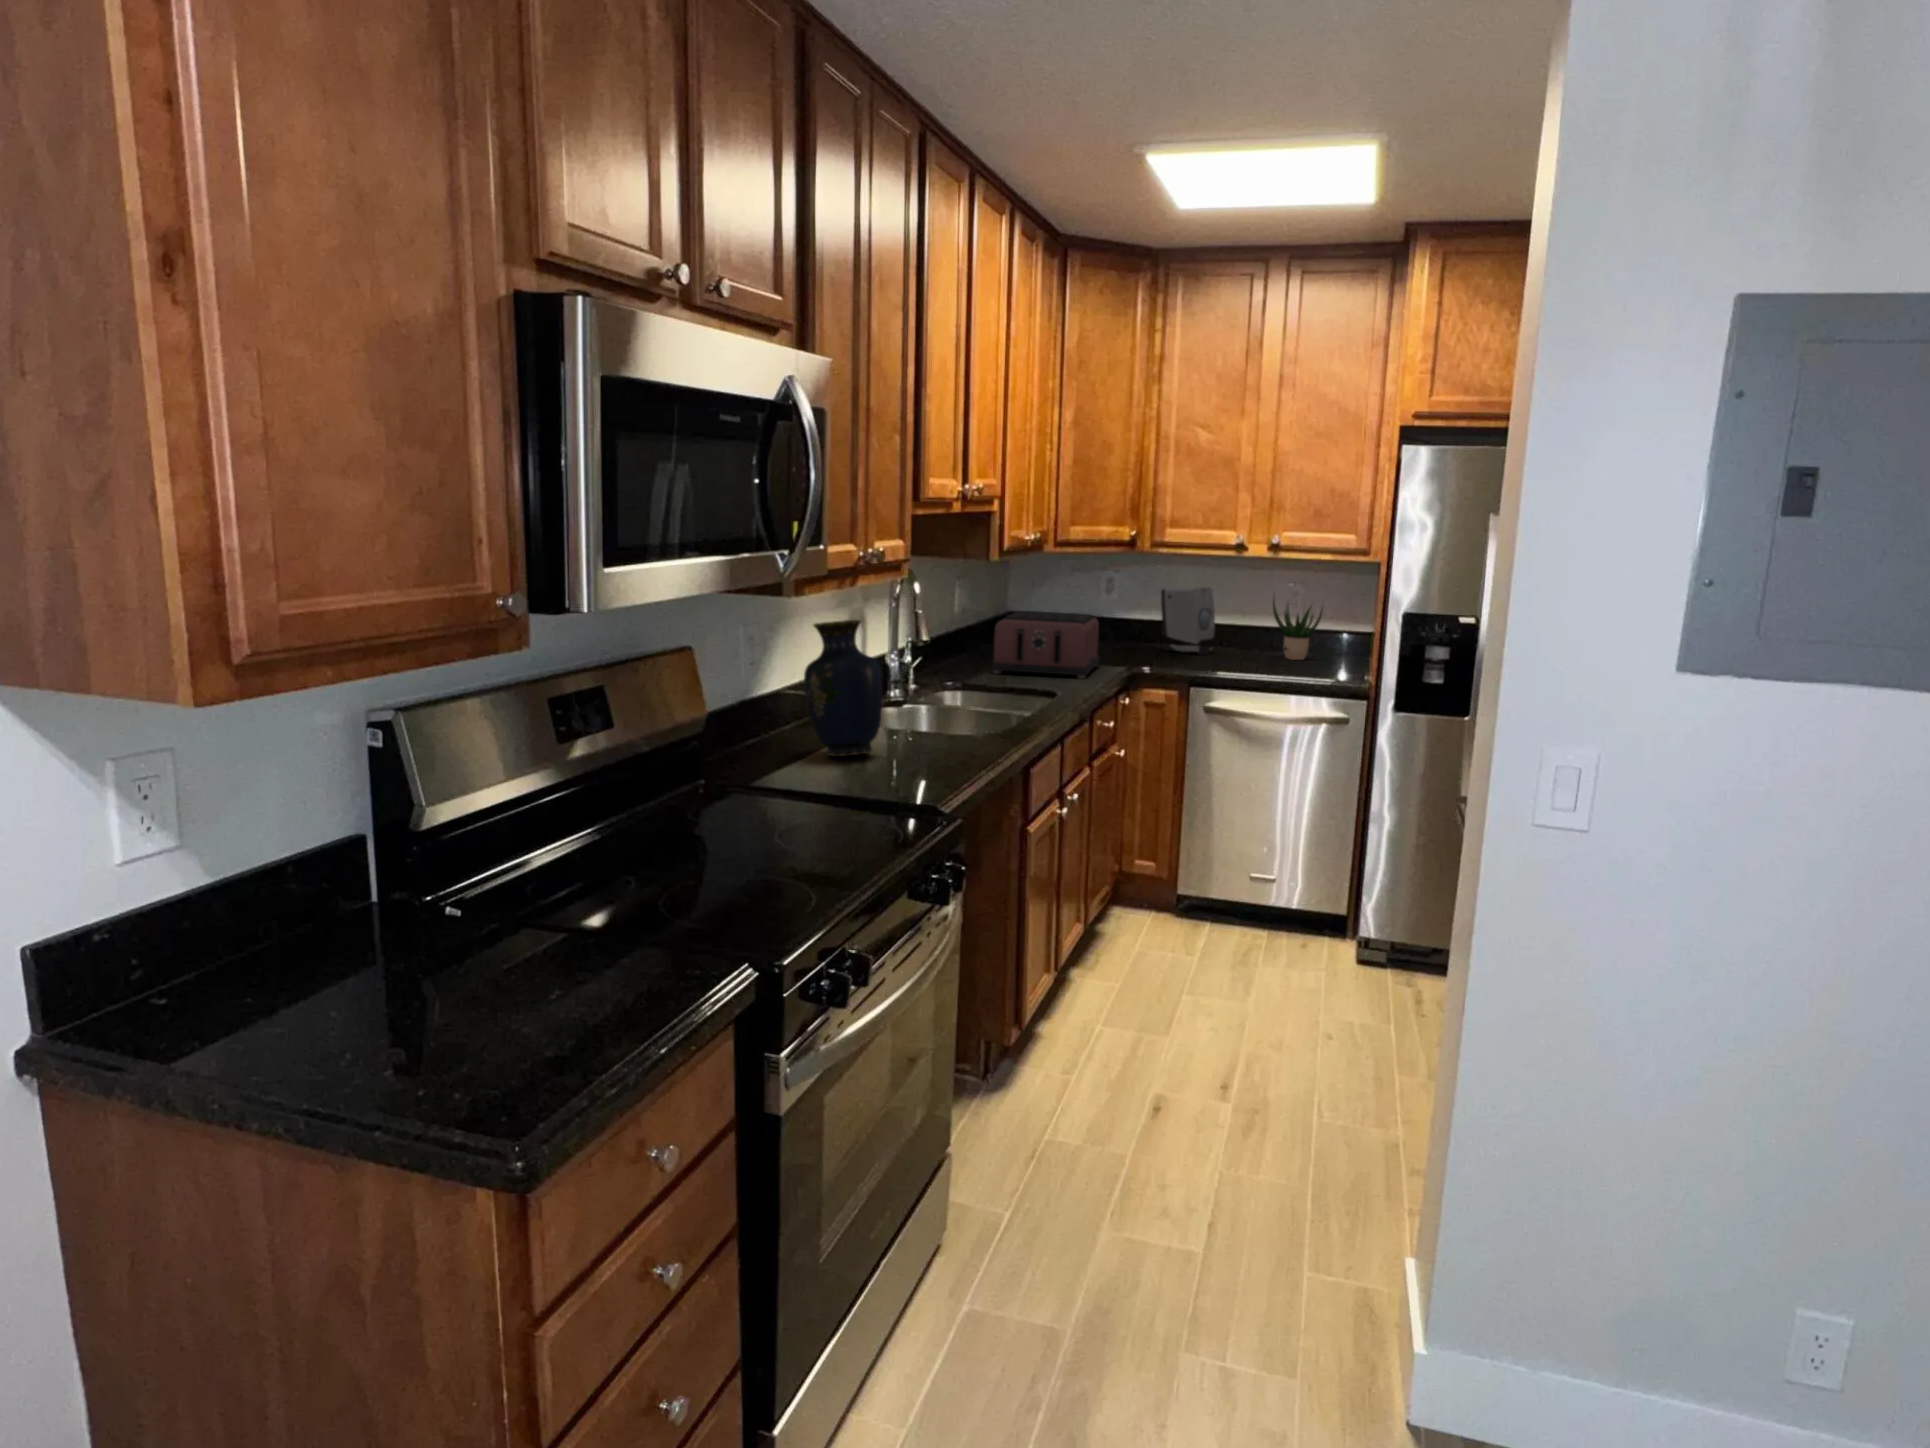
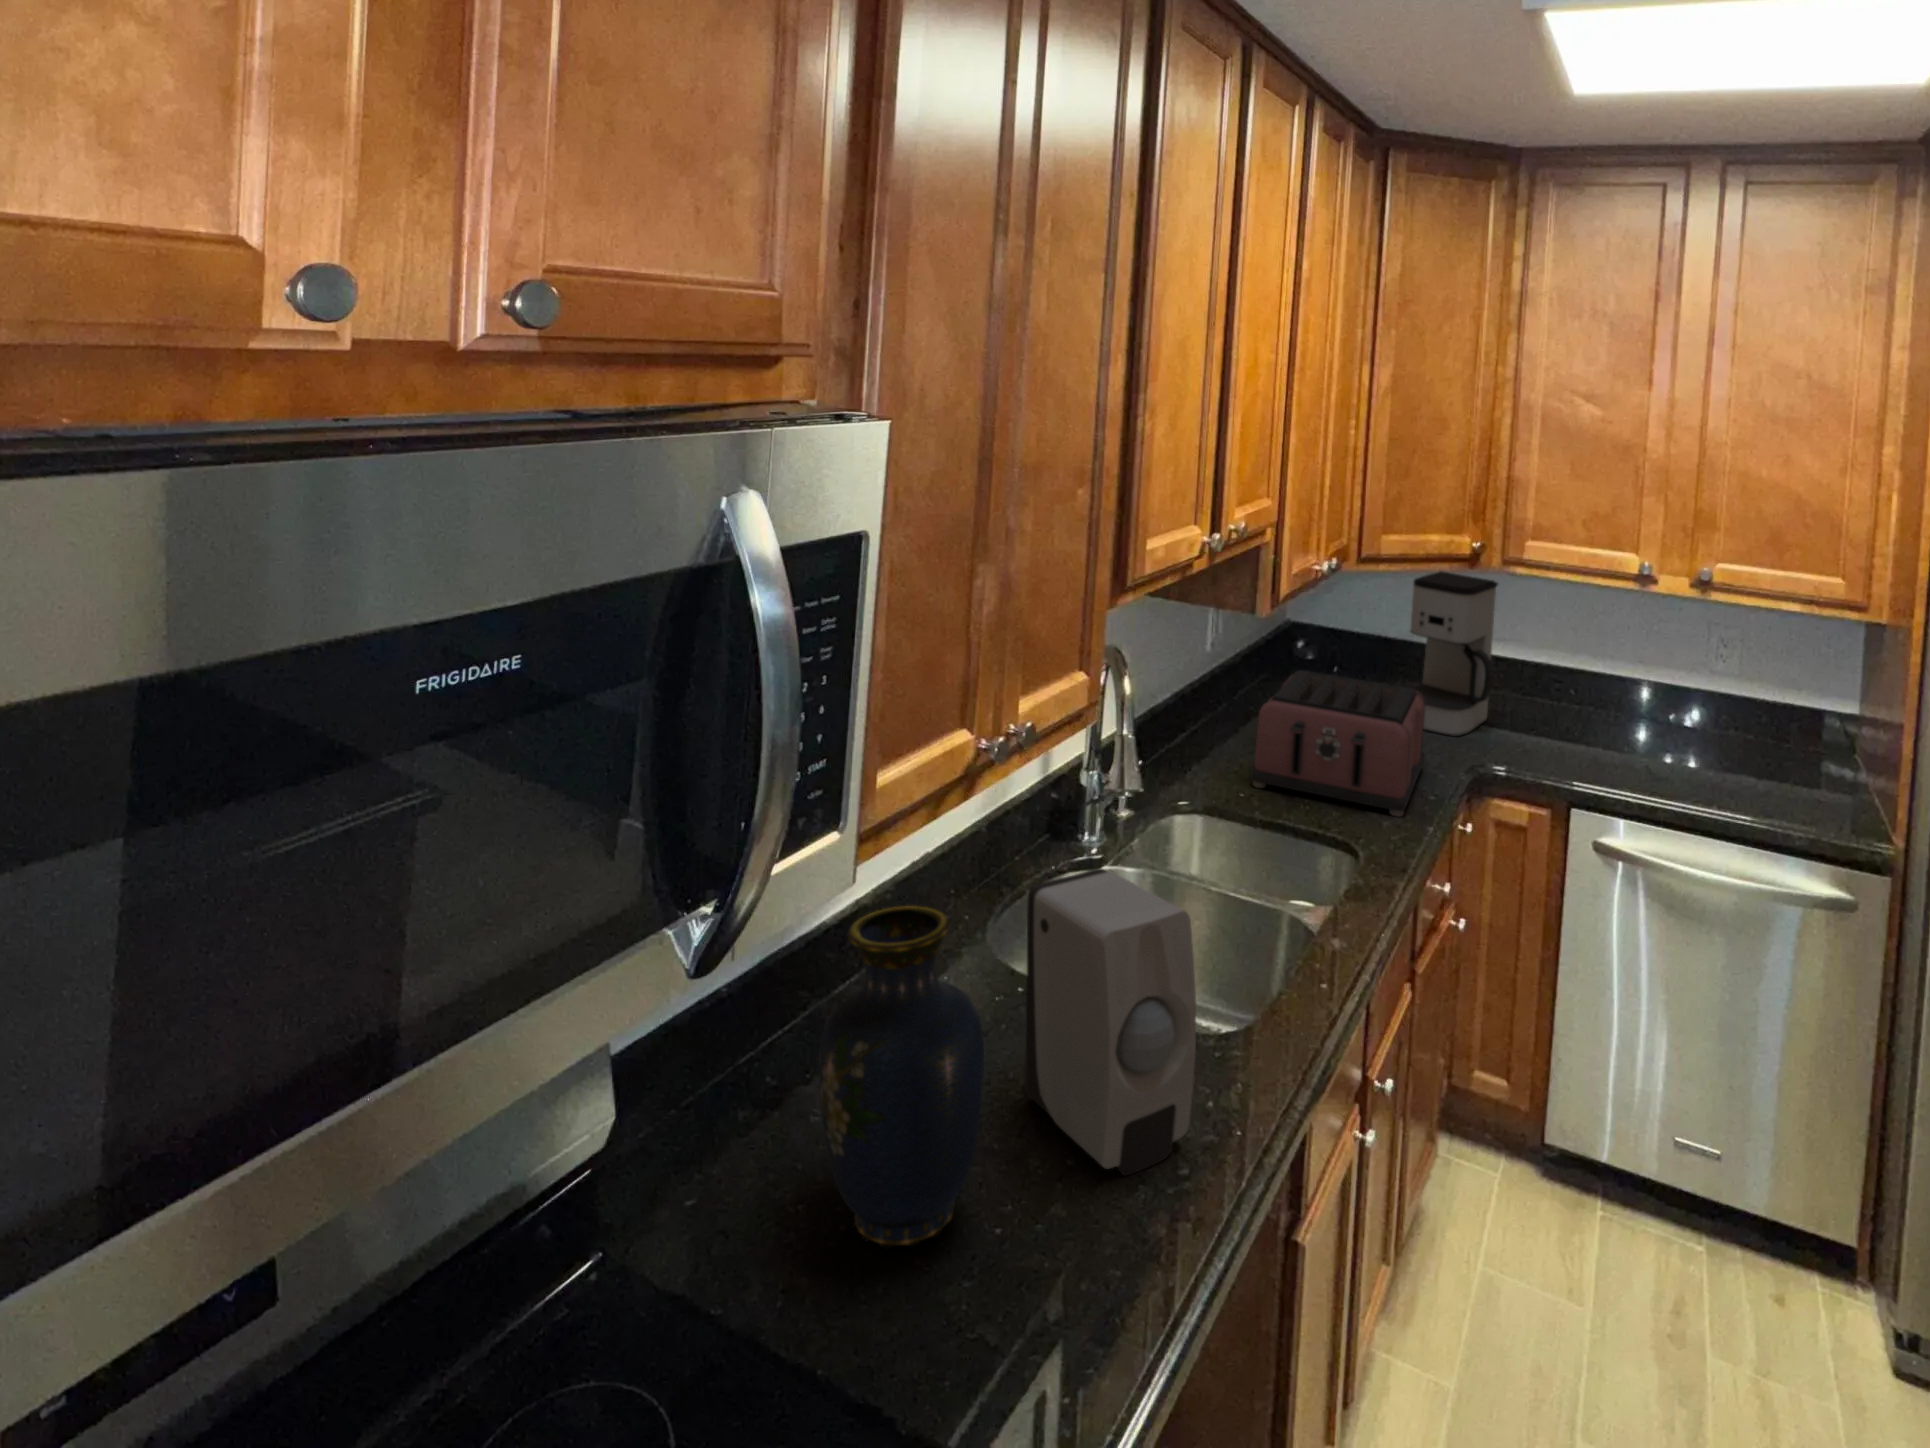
coffee maker: none [1085,557,1148,658] -> present [1410,571,1498,737]
soap dispenser: present [1161,587,1215,655] -> present [1025,869,1196,1175]
potted plant: present [1273,595,1322,660] -> none [1698,645,1786,762]

